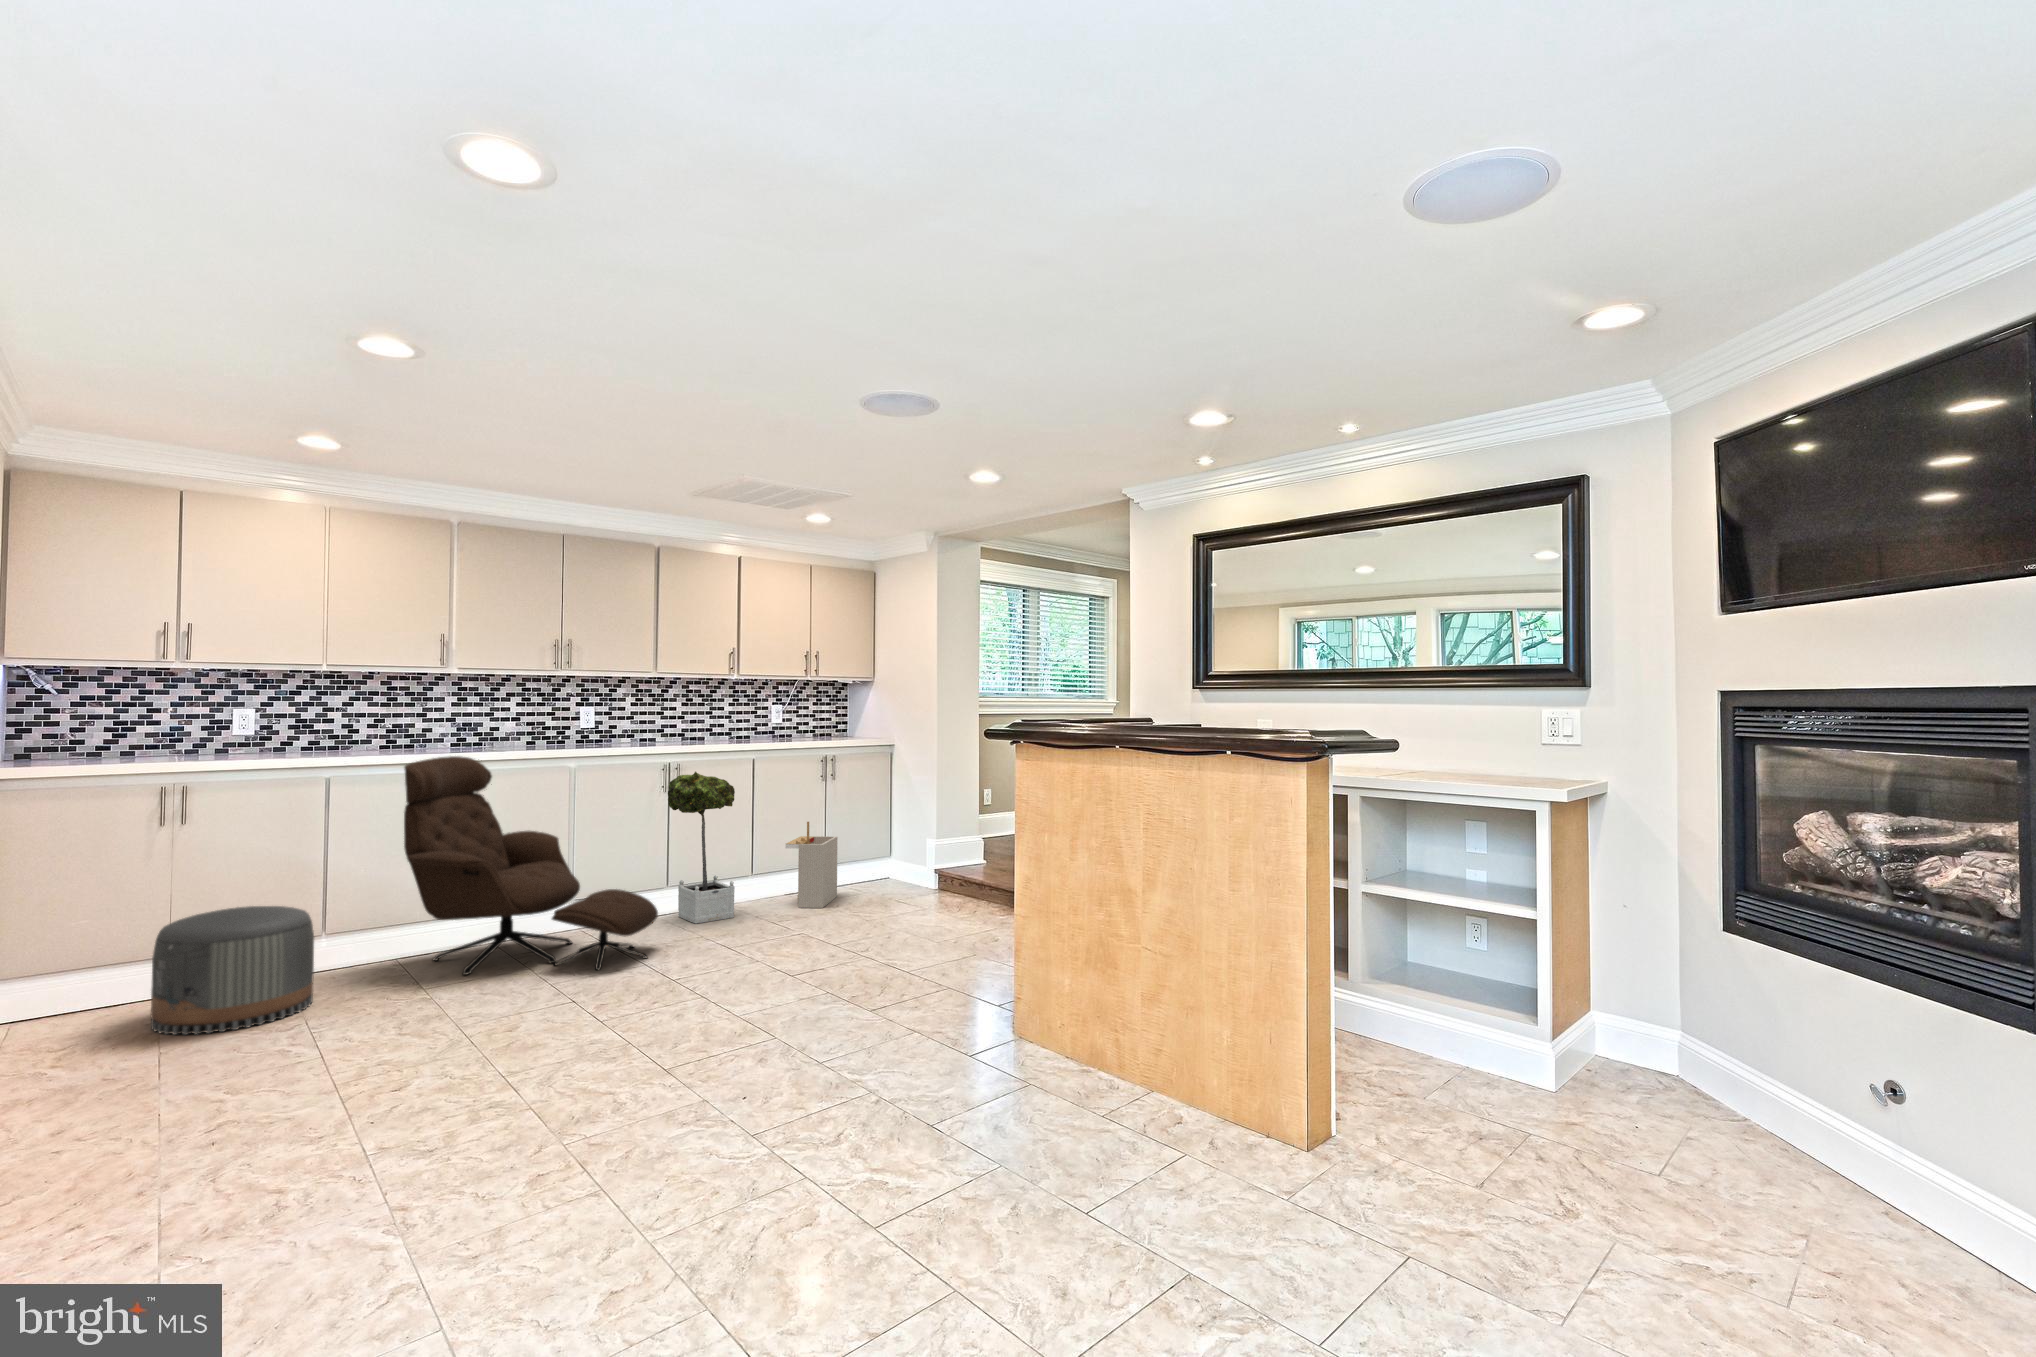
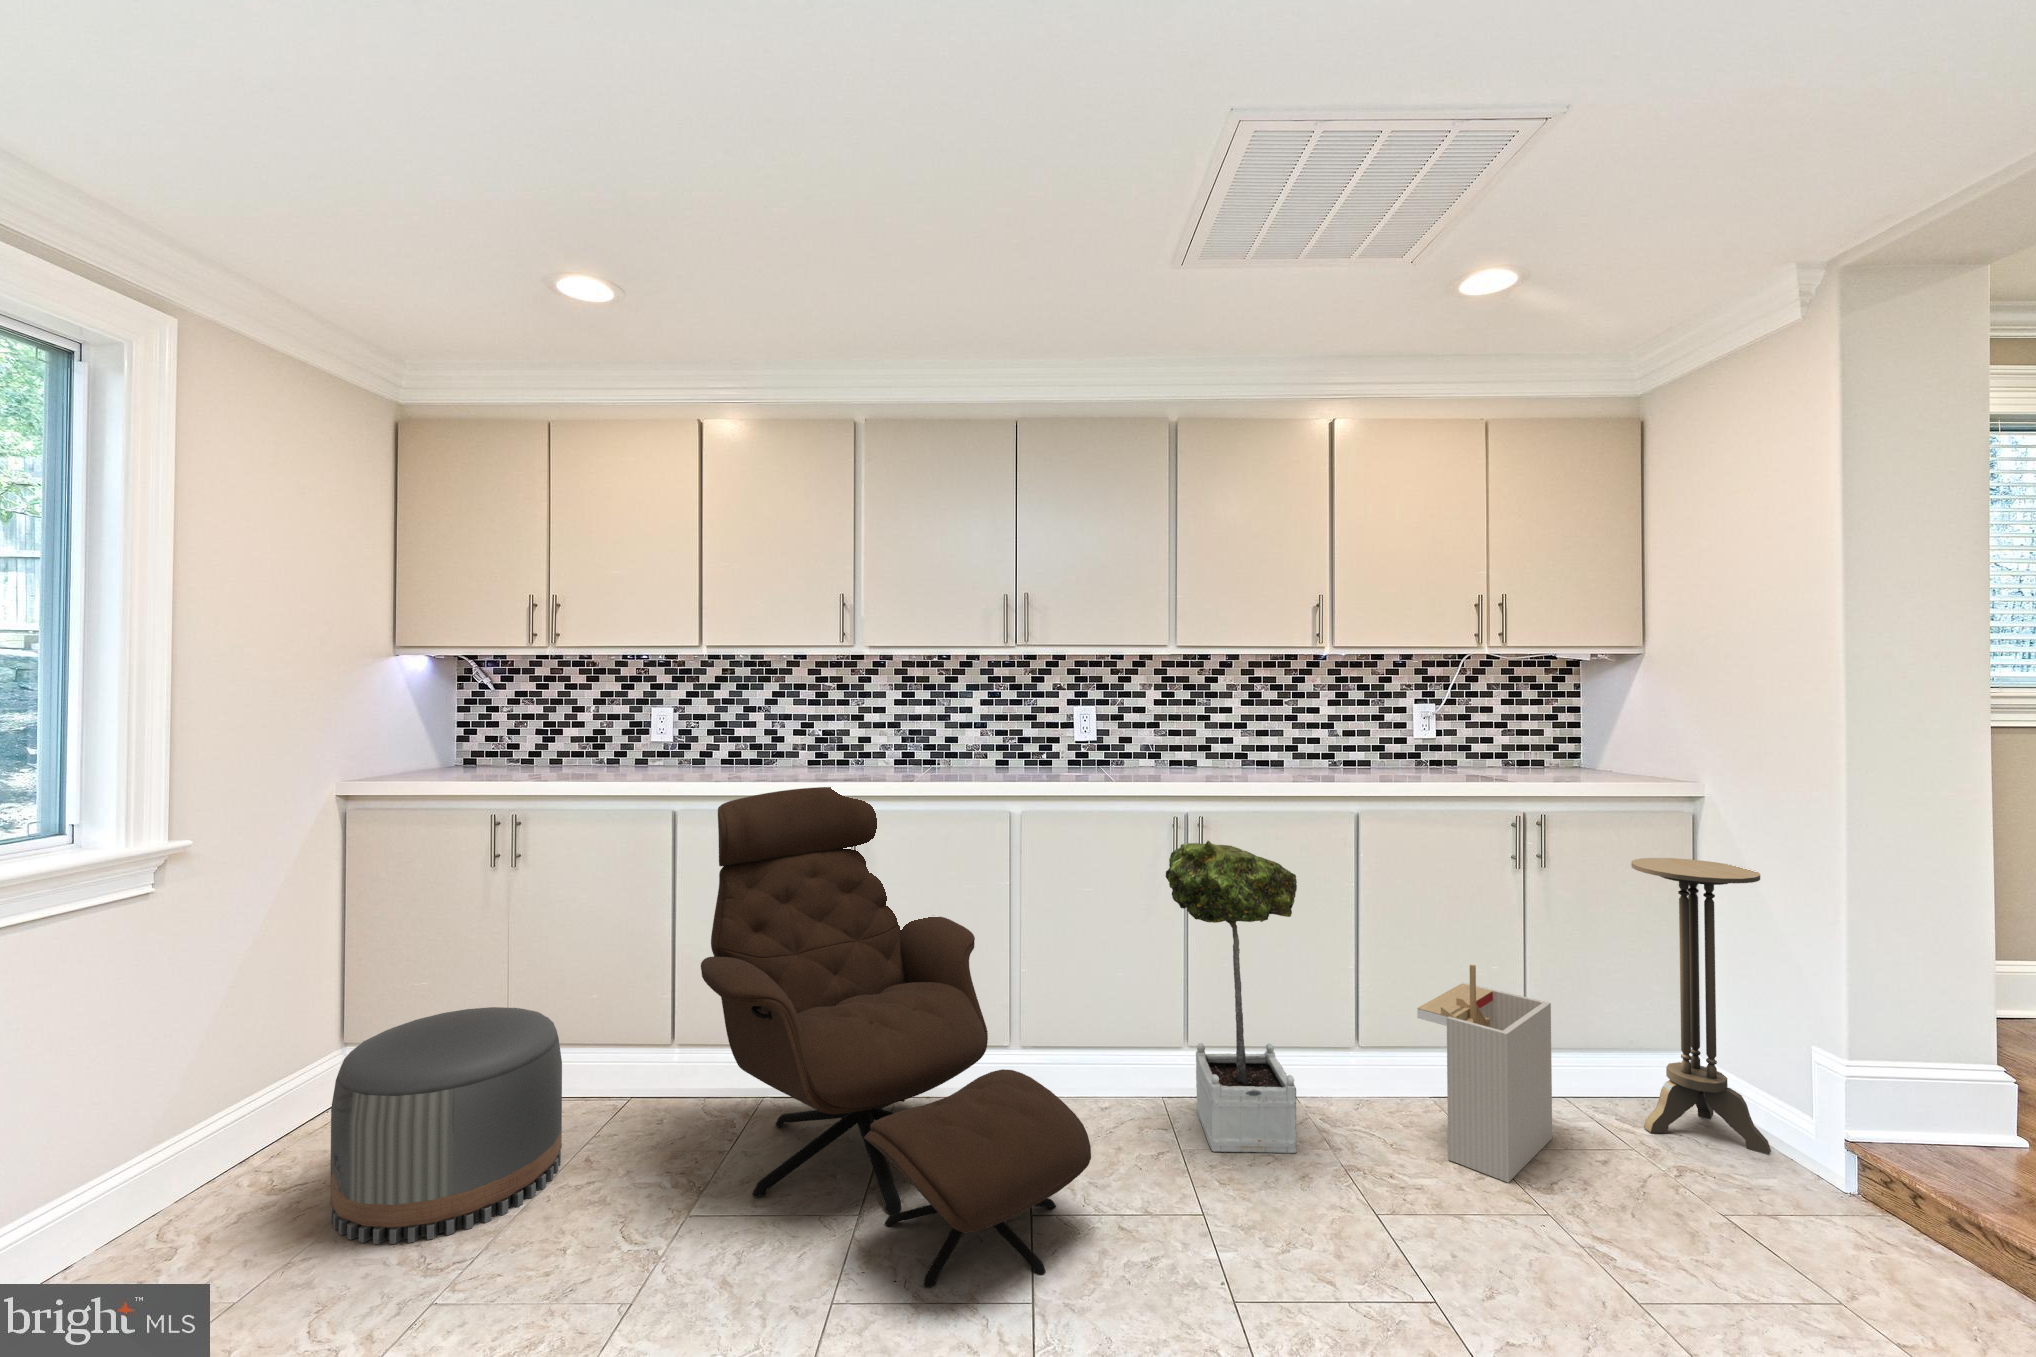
side table: none [868,772,913,889] -> present [1631,858,1771,1154]

